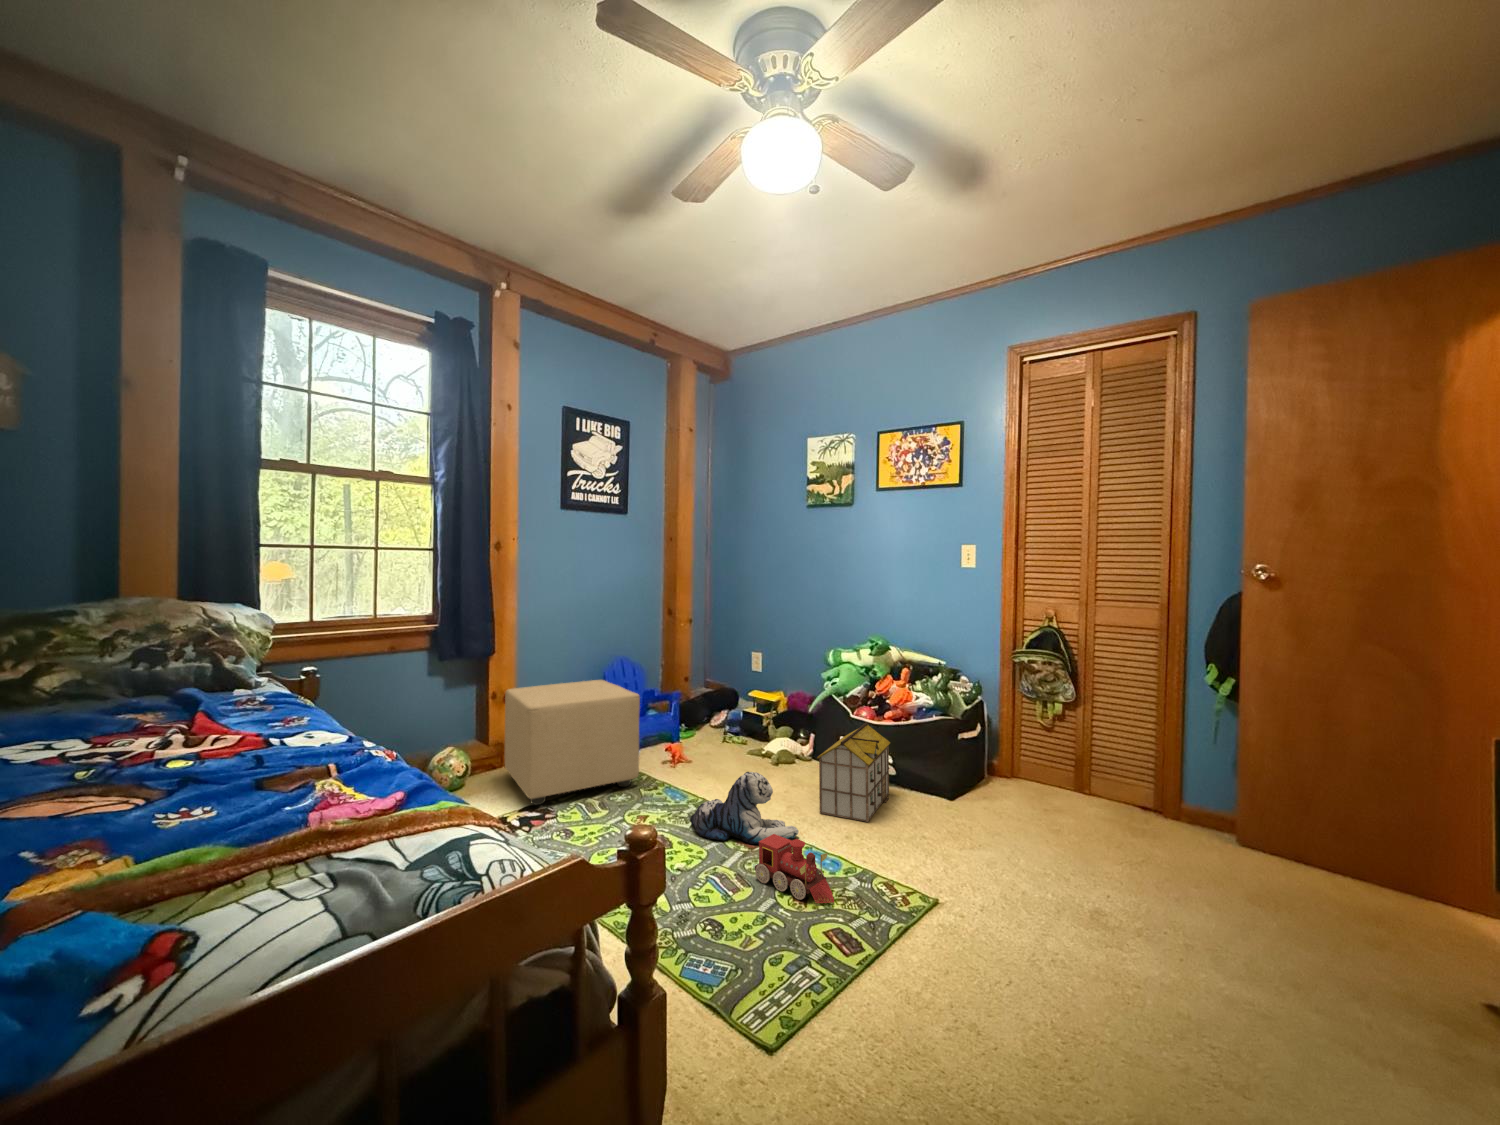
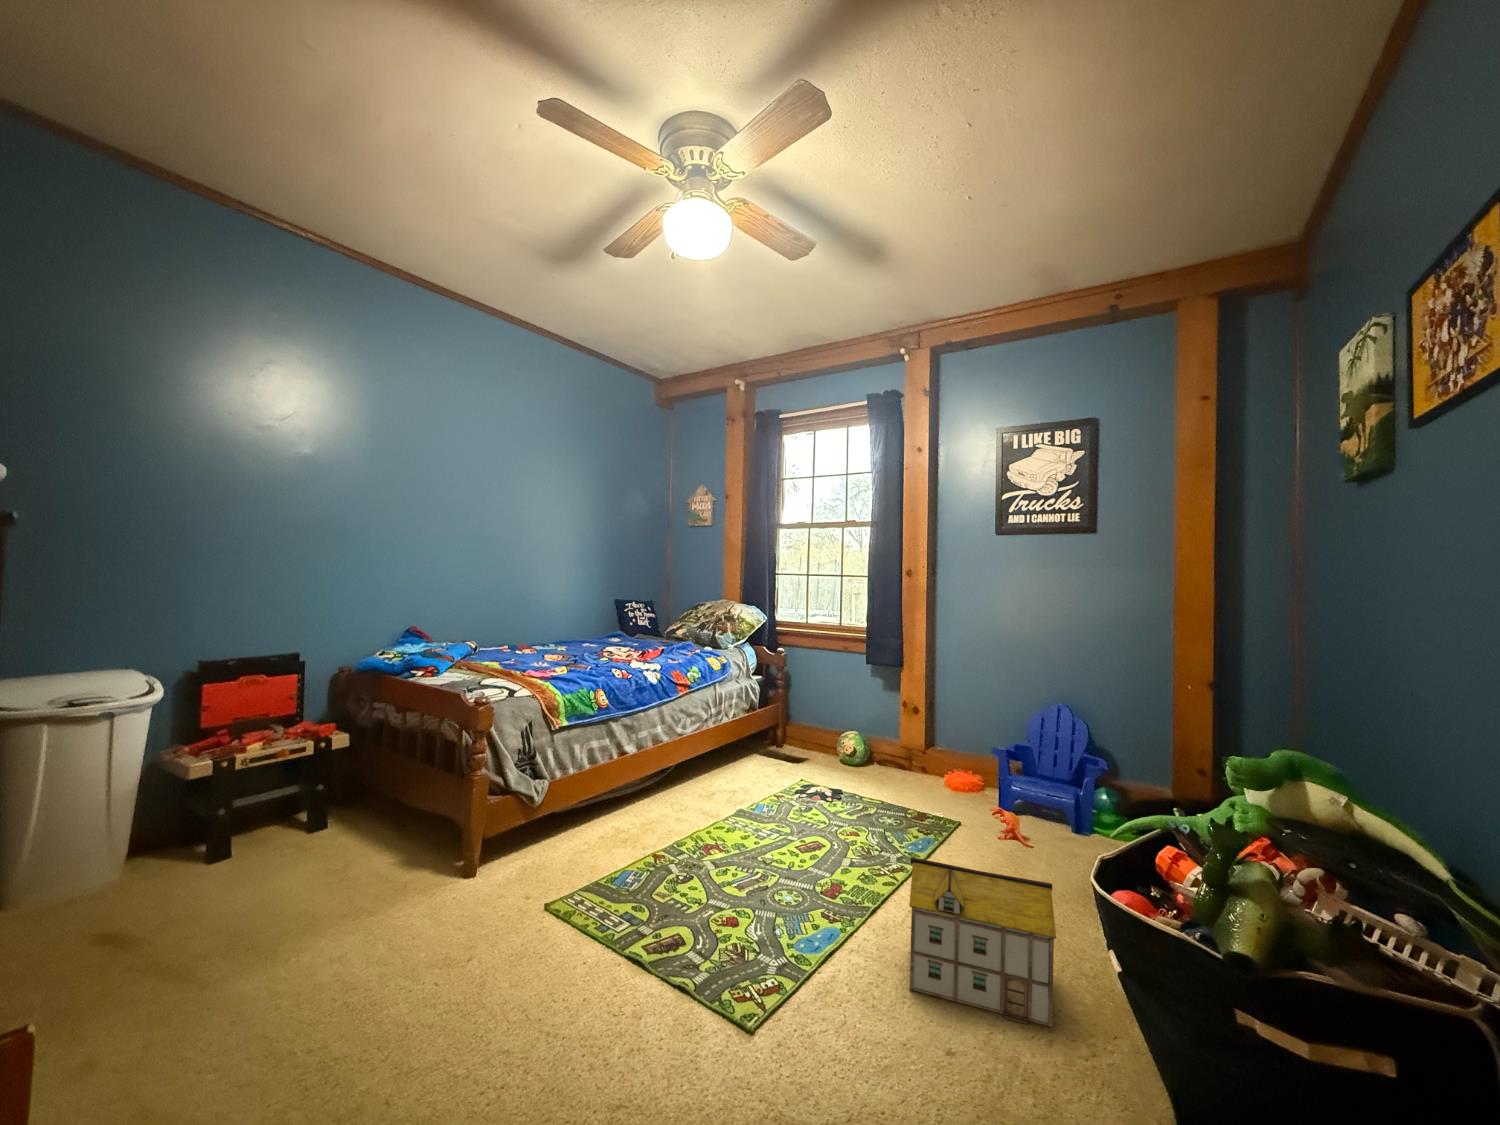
ottoman: present [505,680,640,805] -> none [831,701,973,825]
plush toy: present [690,772,799,844] -> none [805,830,868,923]
toy train: present [755,834,834,903] -> none [692,869,760,948]

